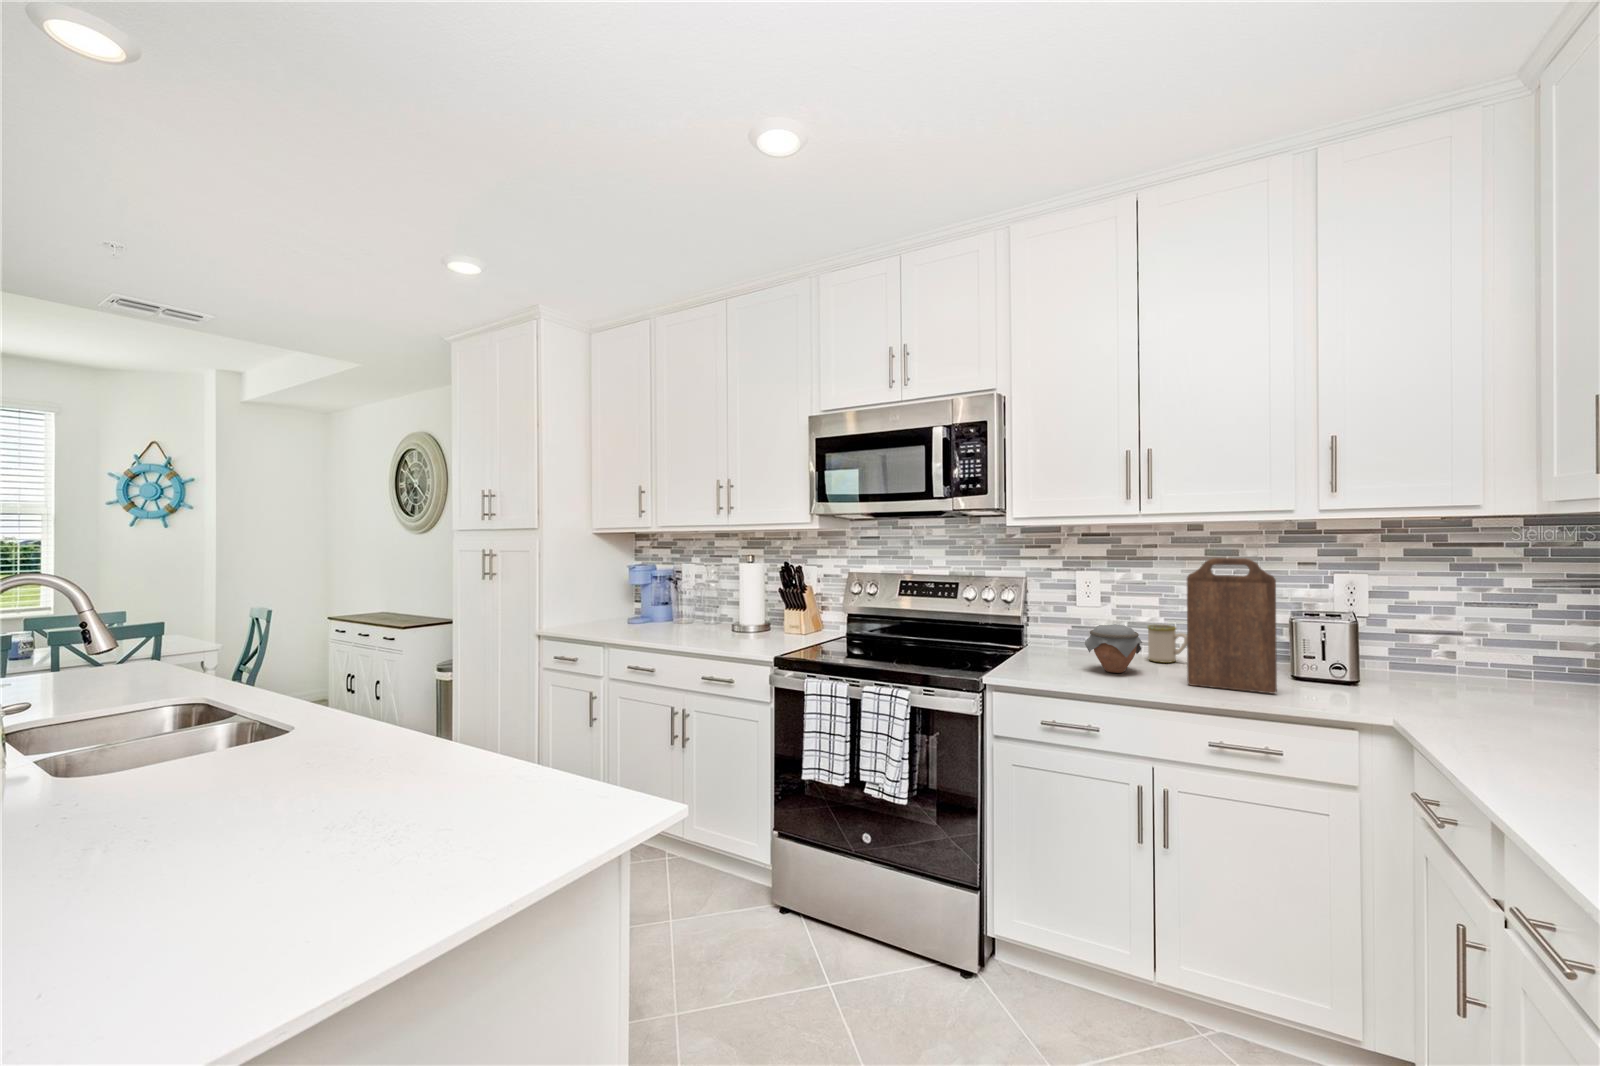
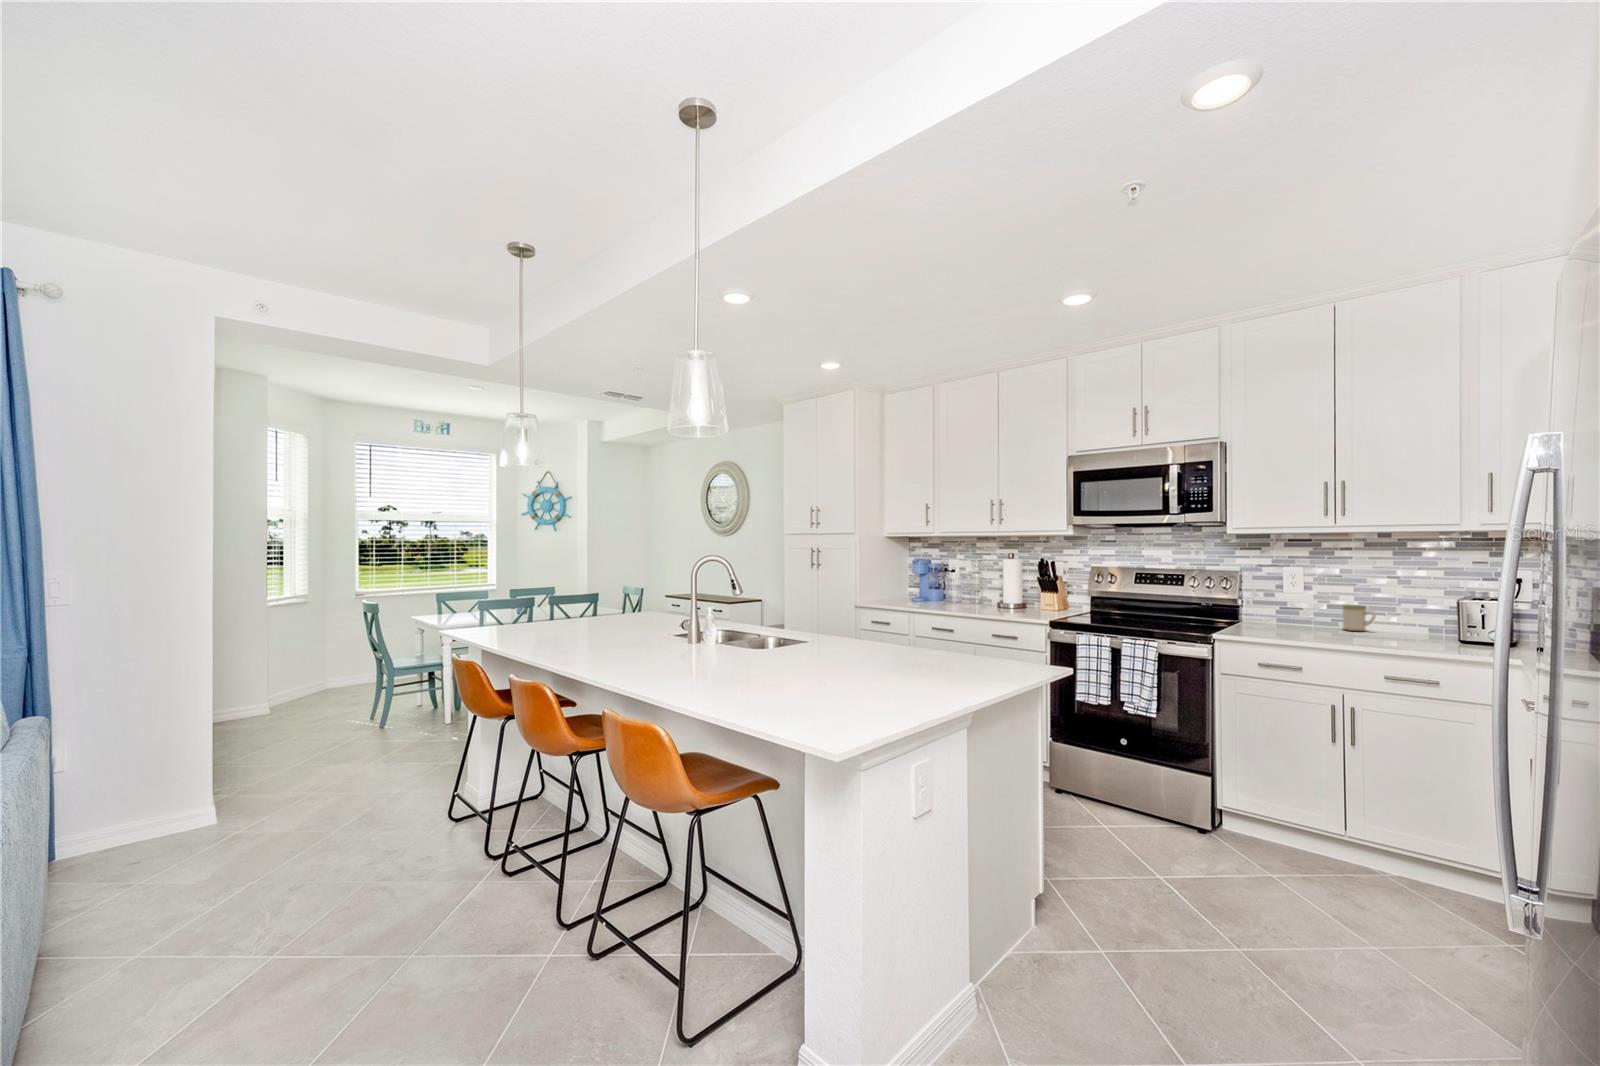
cutting board: present [1187,558,1277,693] -> none [1374,555,1445,648]
jar: present [1085,624,1142,673] -> none [1292,602,1338,635]

